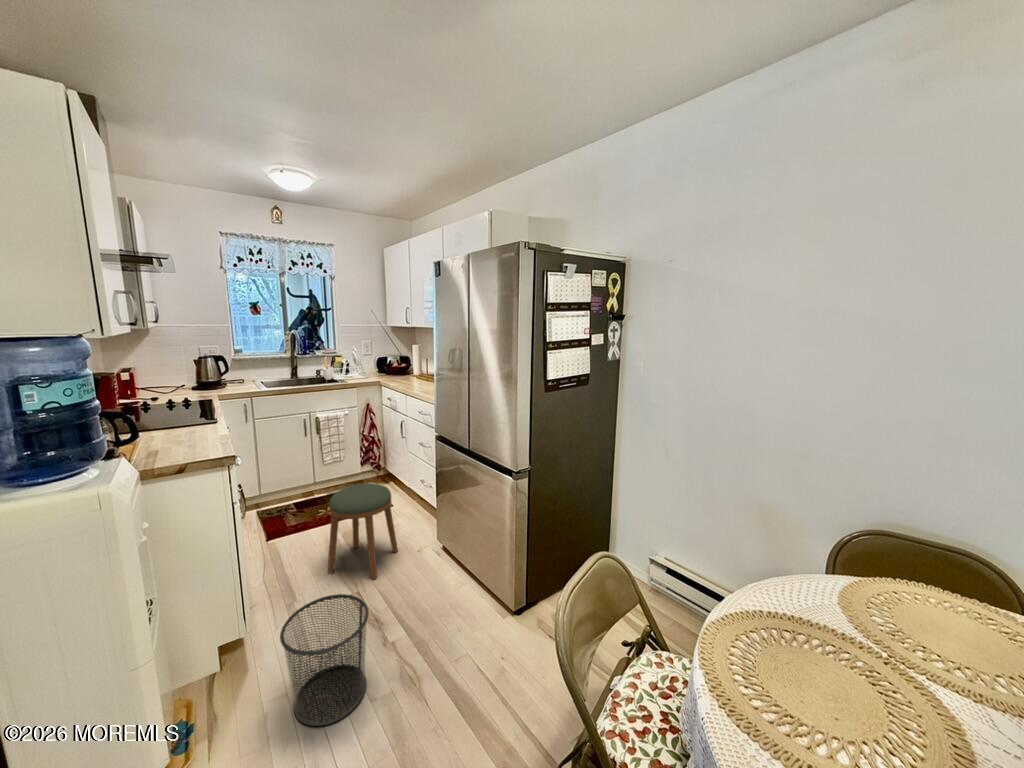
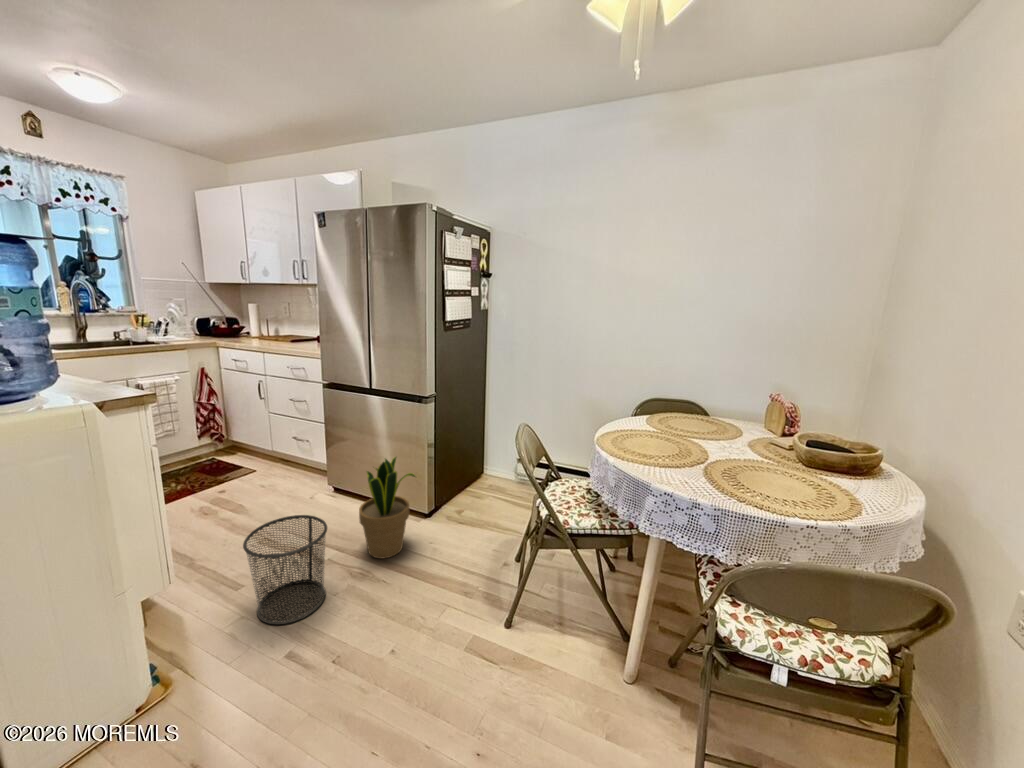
stool: present [328,483,398,580] -> none [213,438,289,533]
potted plant: none [420,540,485,666] -> present [359,457,415,558]

